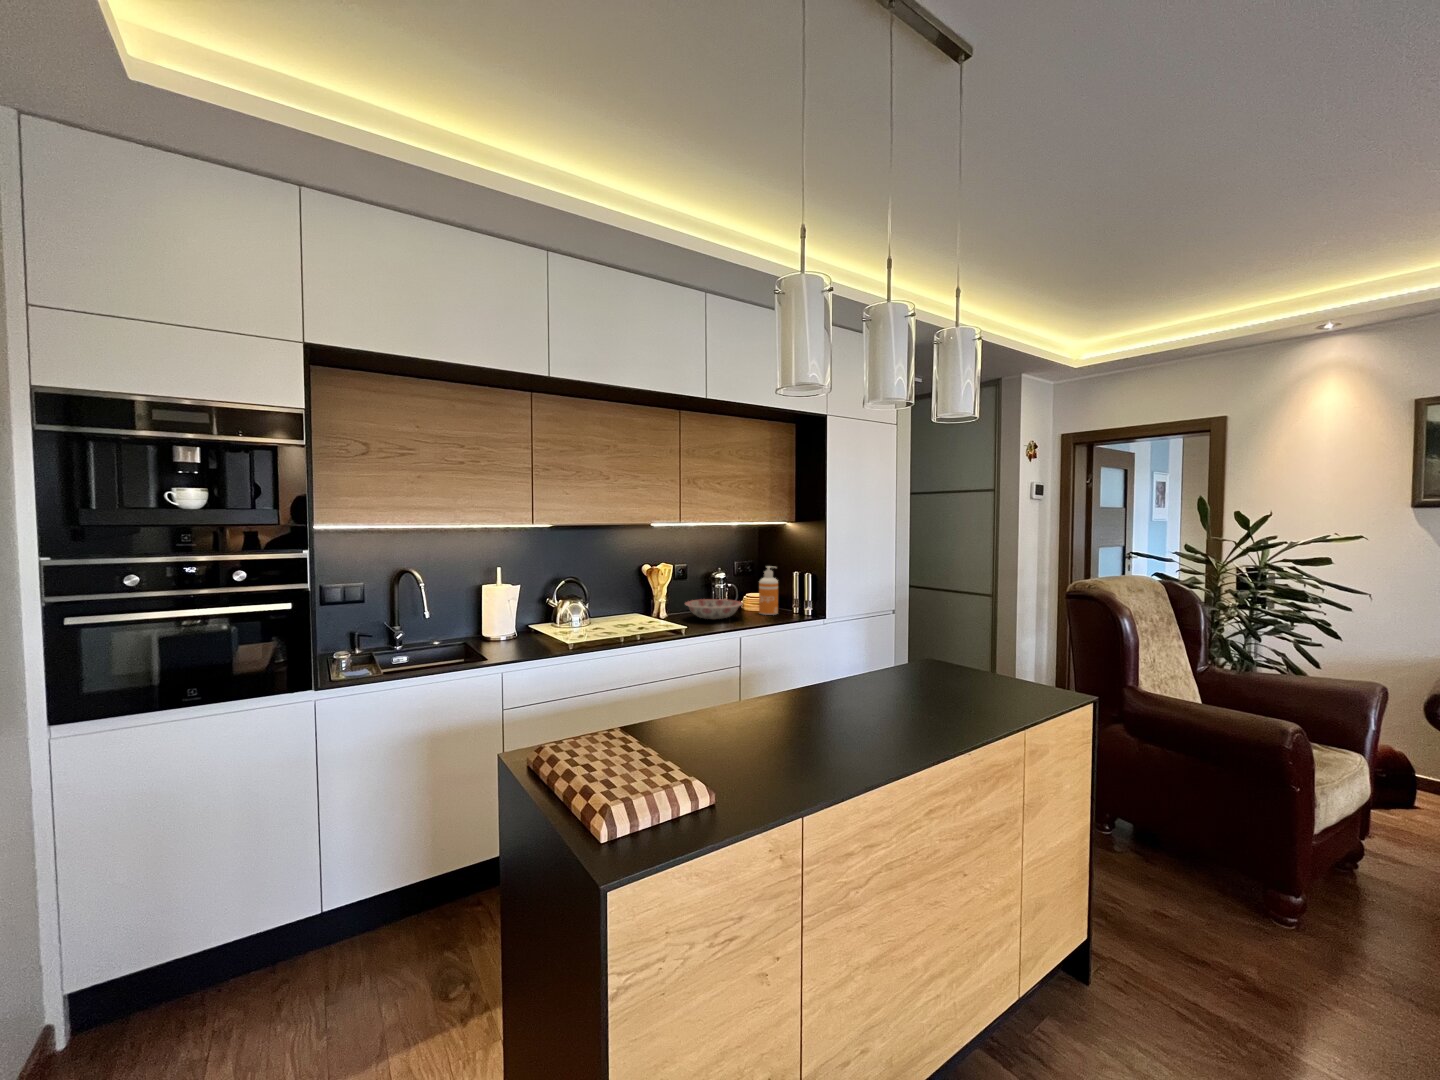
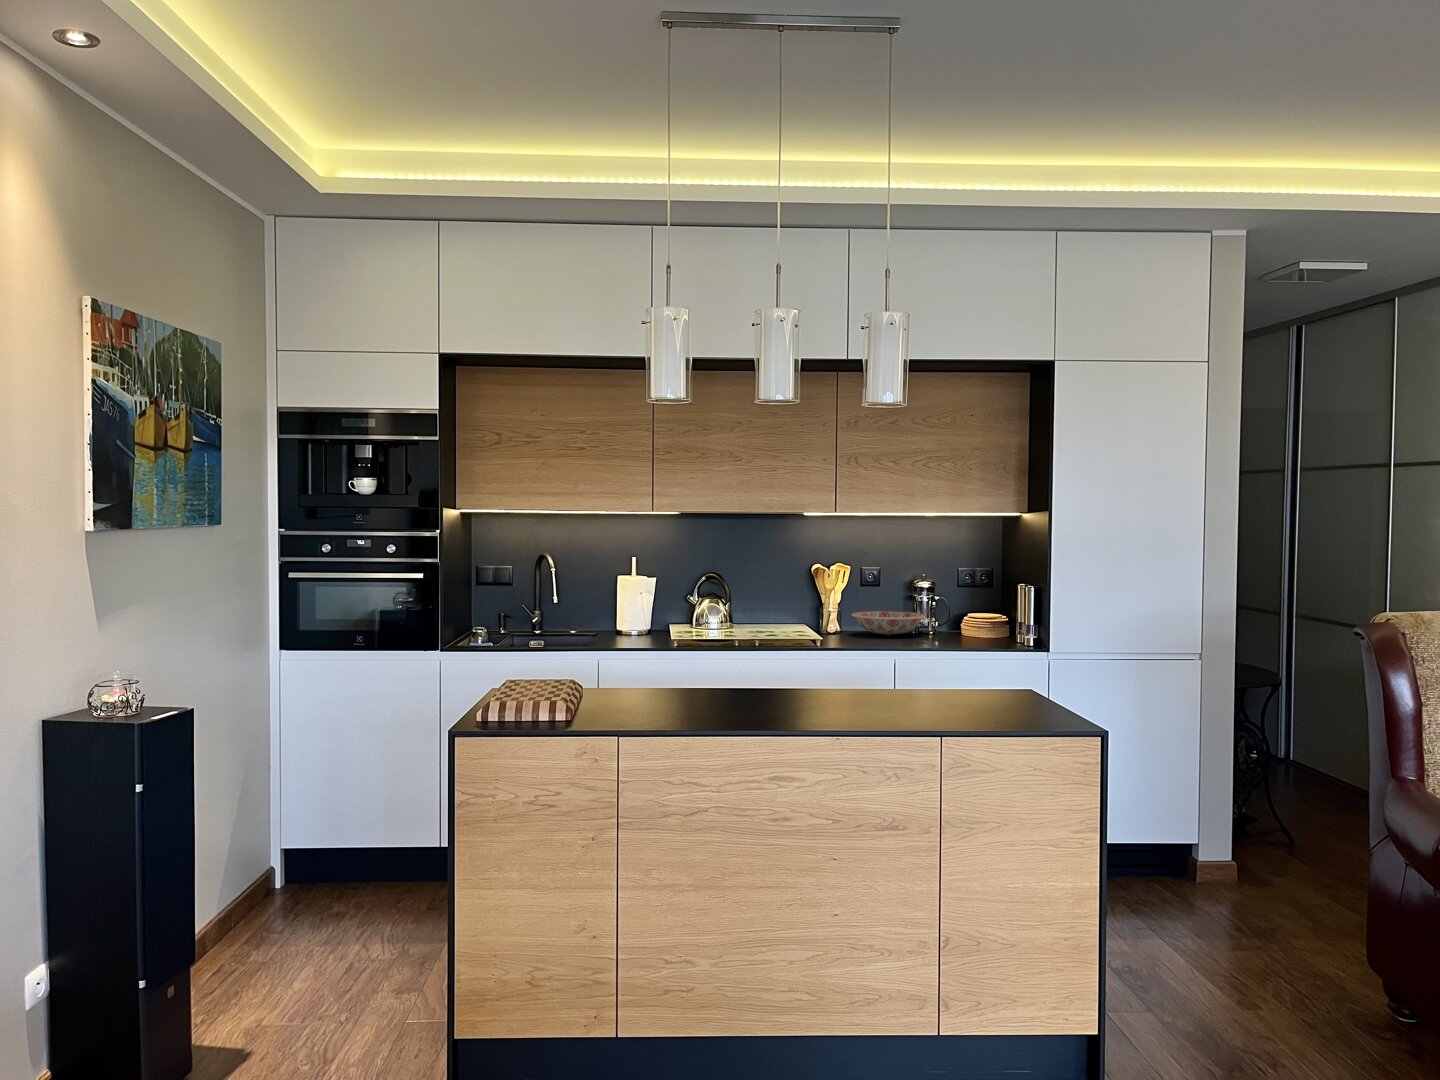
soap dispenser: present [759,566,778,615] -> none [959,571,986,636]

